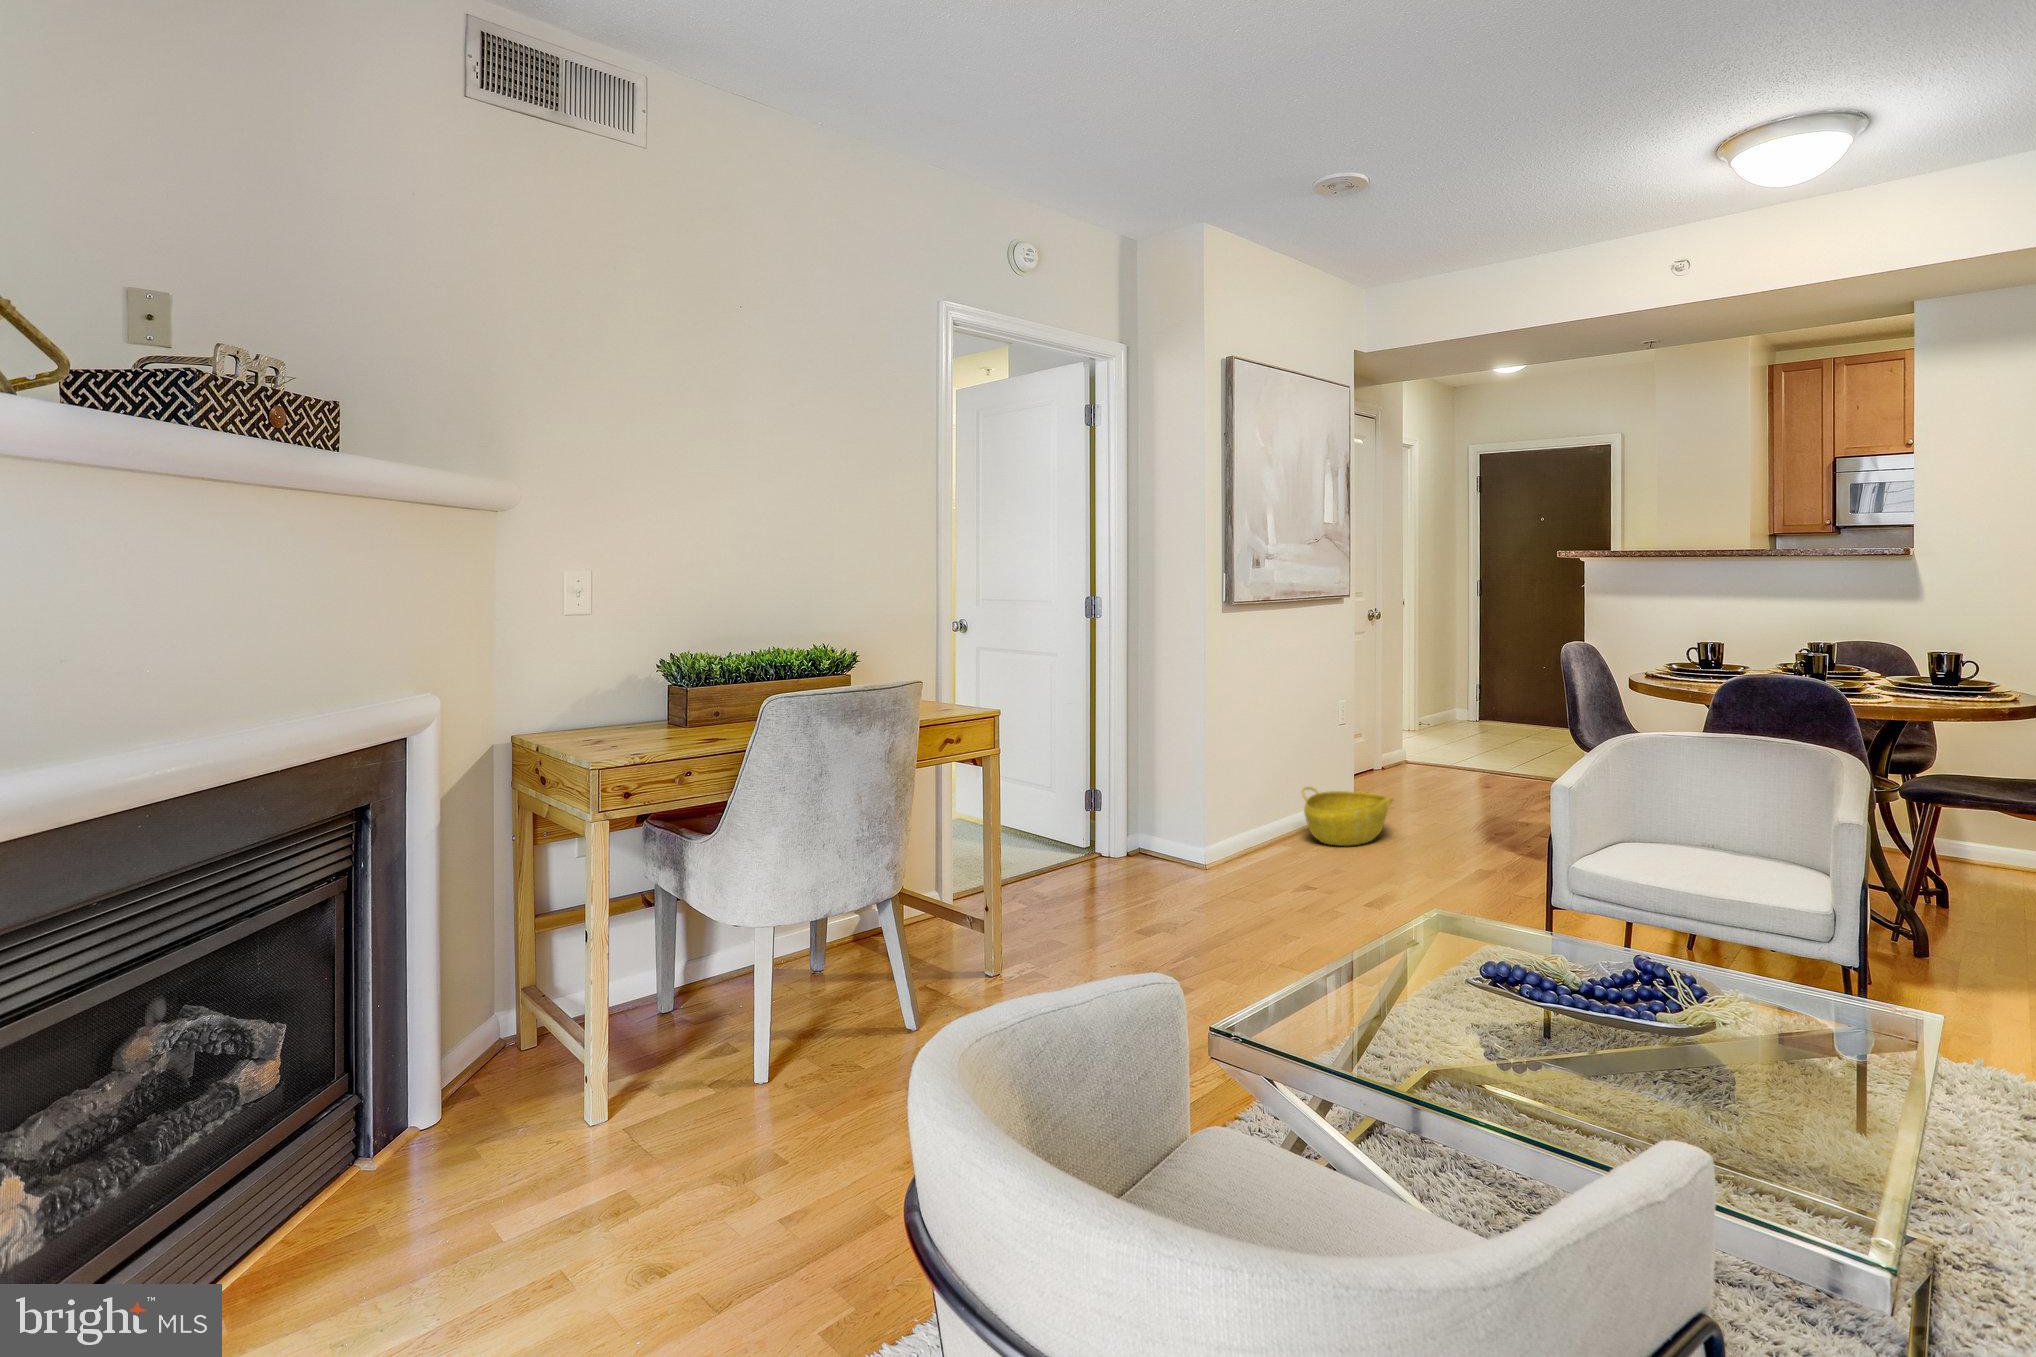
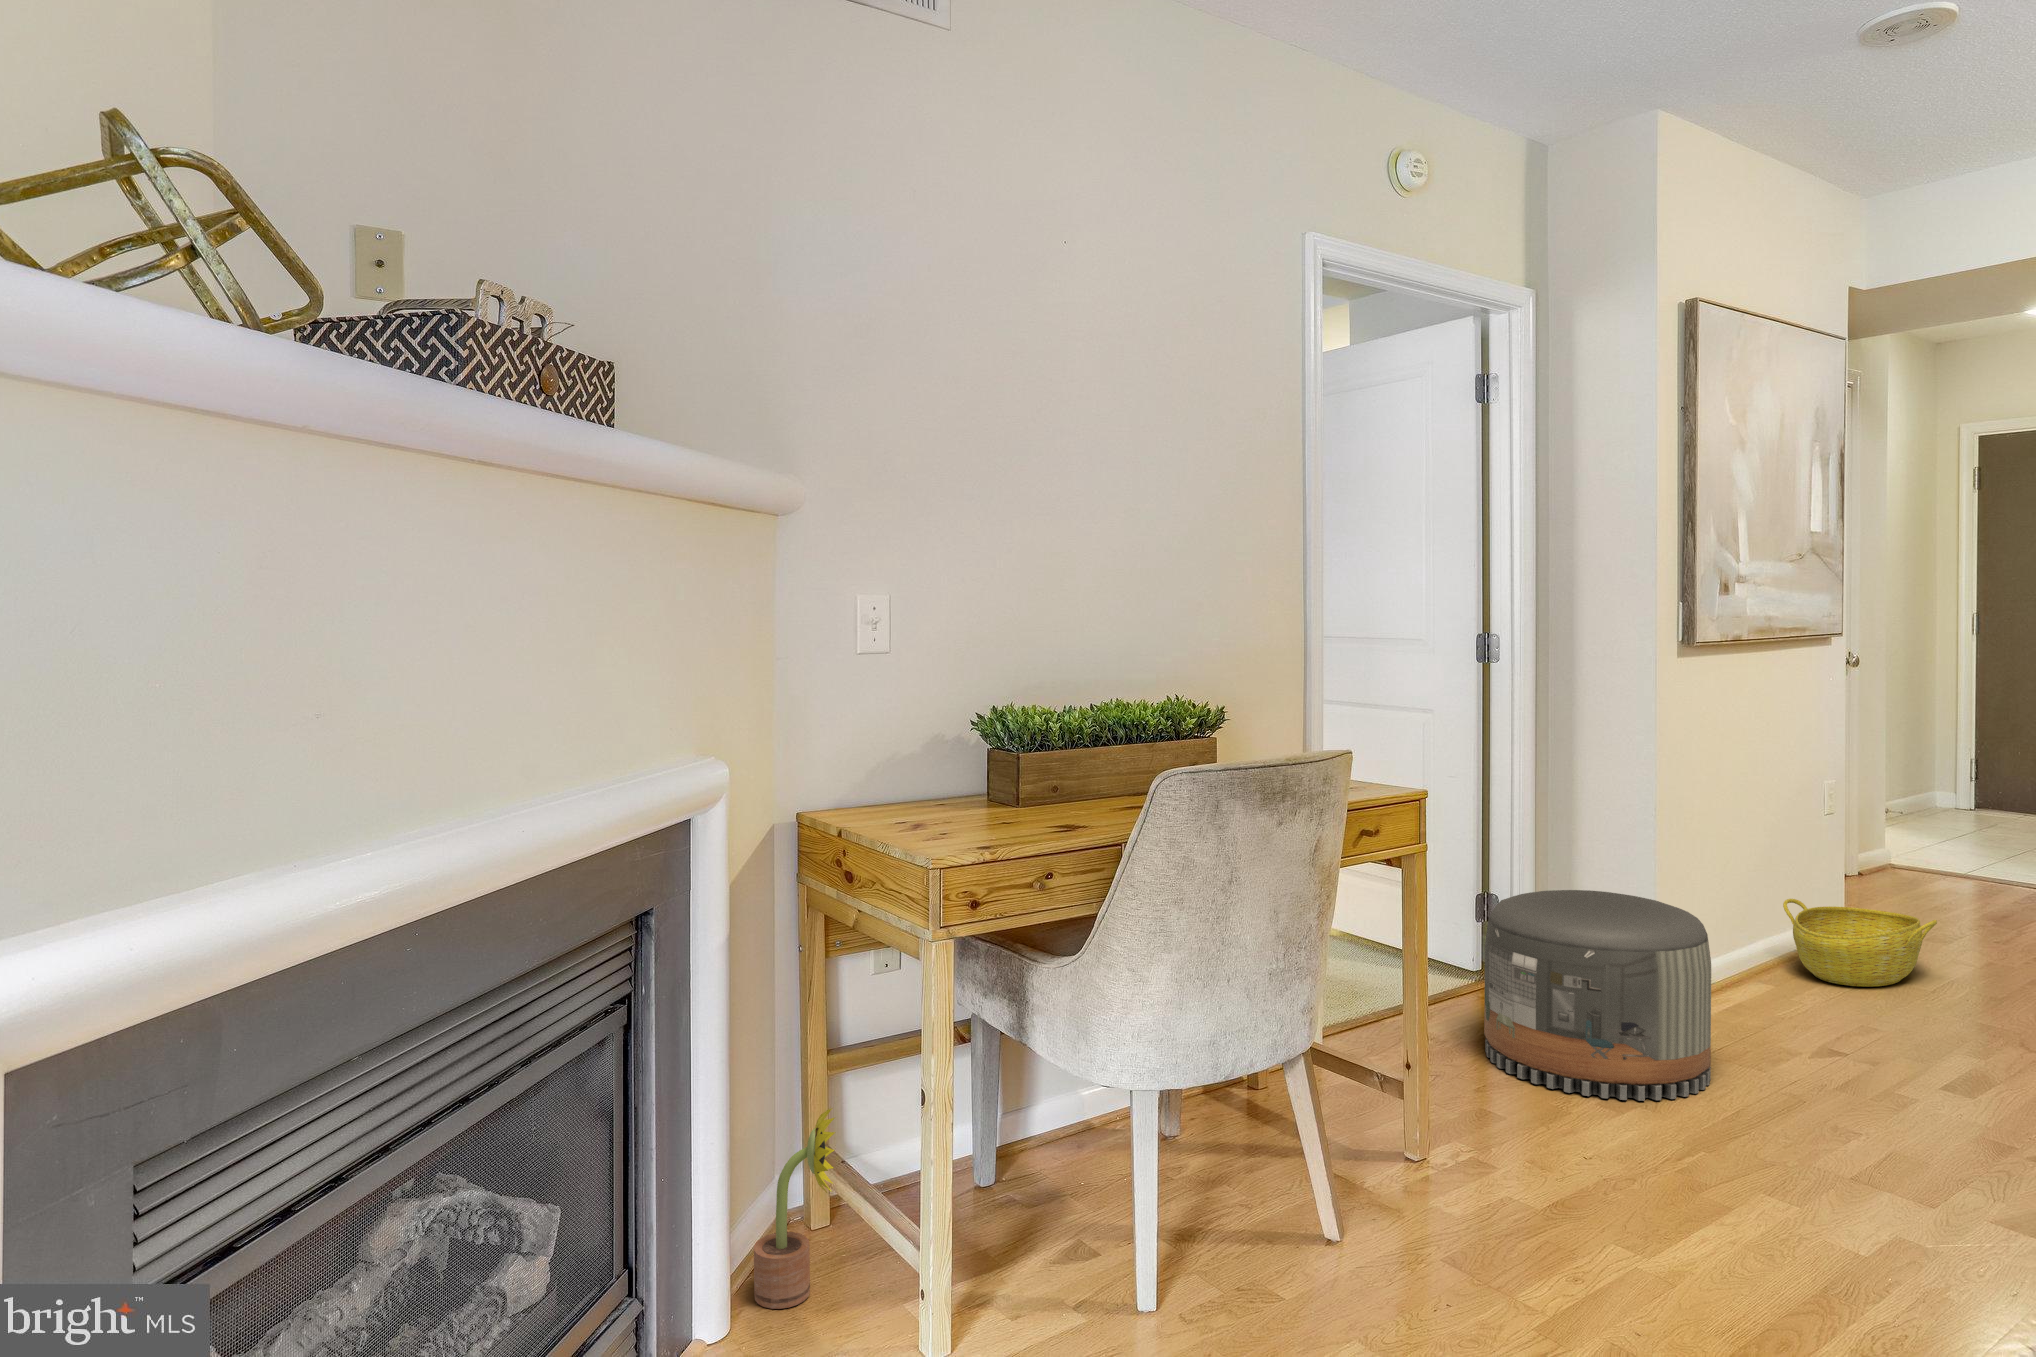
pouf: none [1070,784,1218,927] -> present [1484,890,1711,1101]
decorative plant: none [465,953,533,1104] -> present [754,1108,835,1309]

